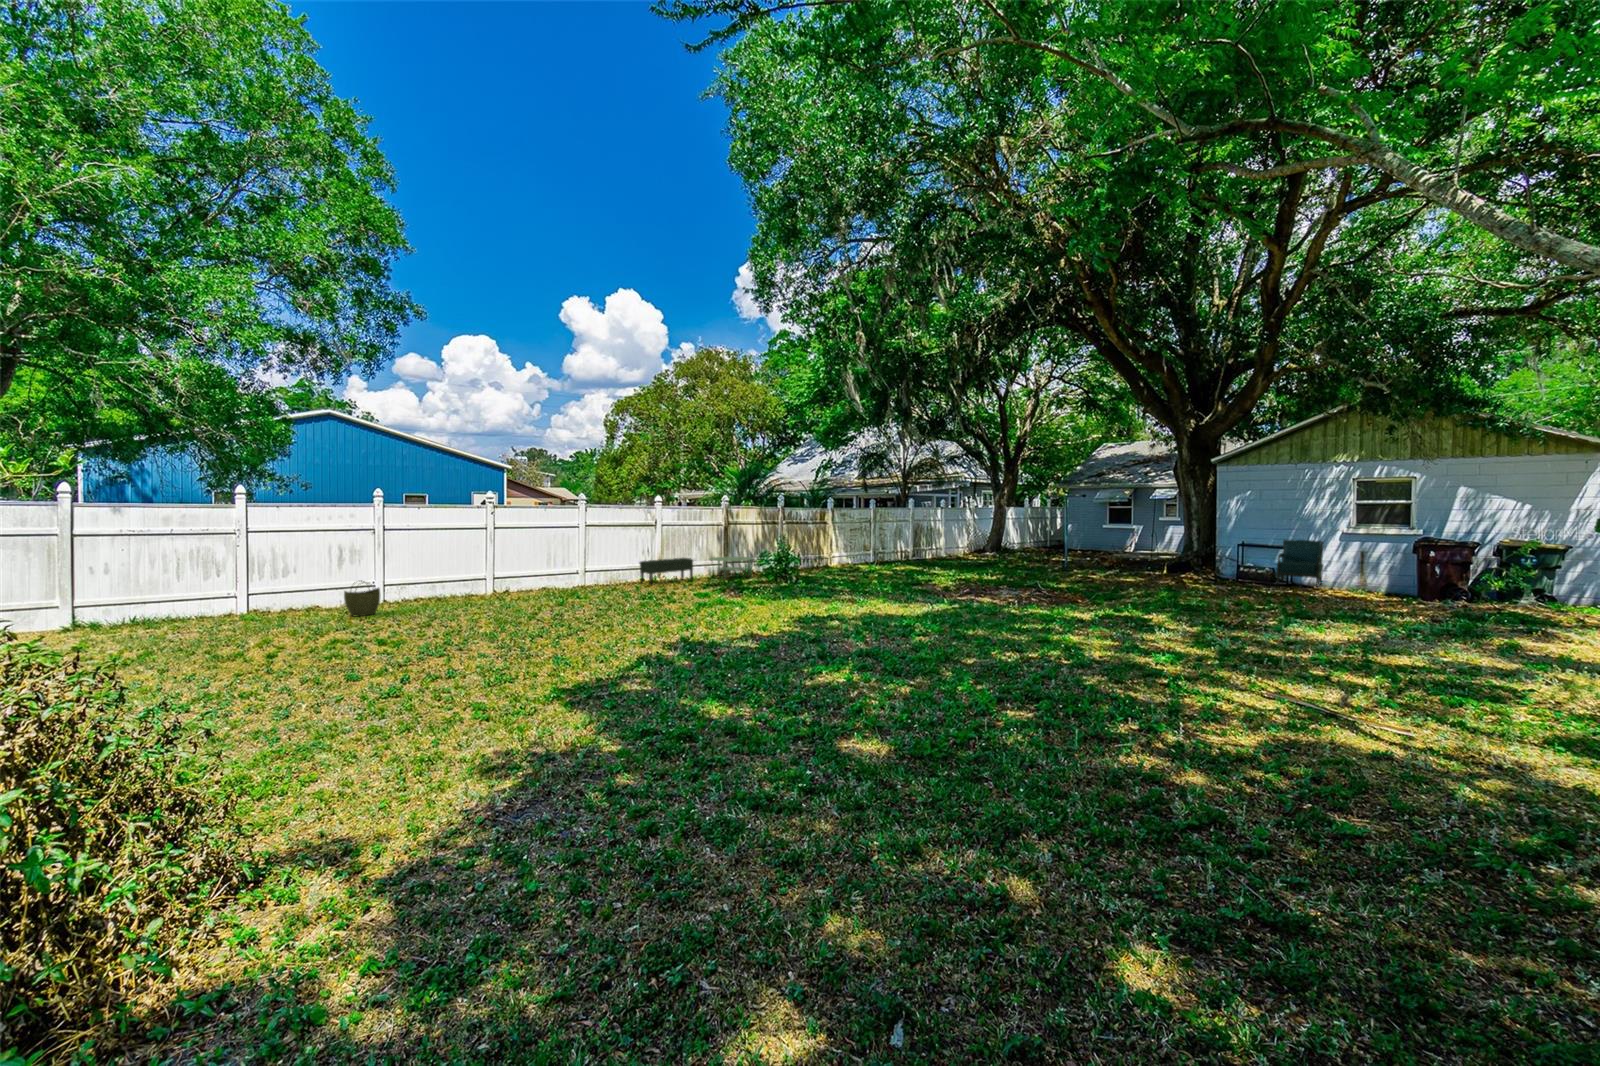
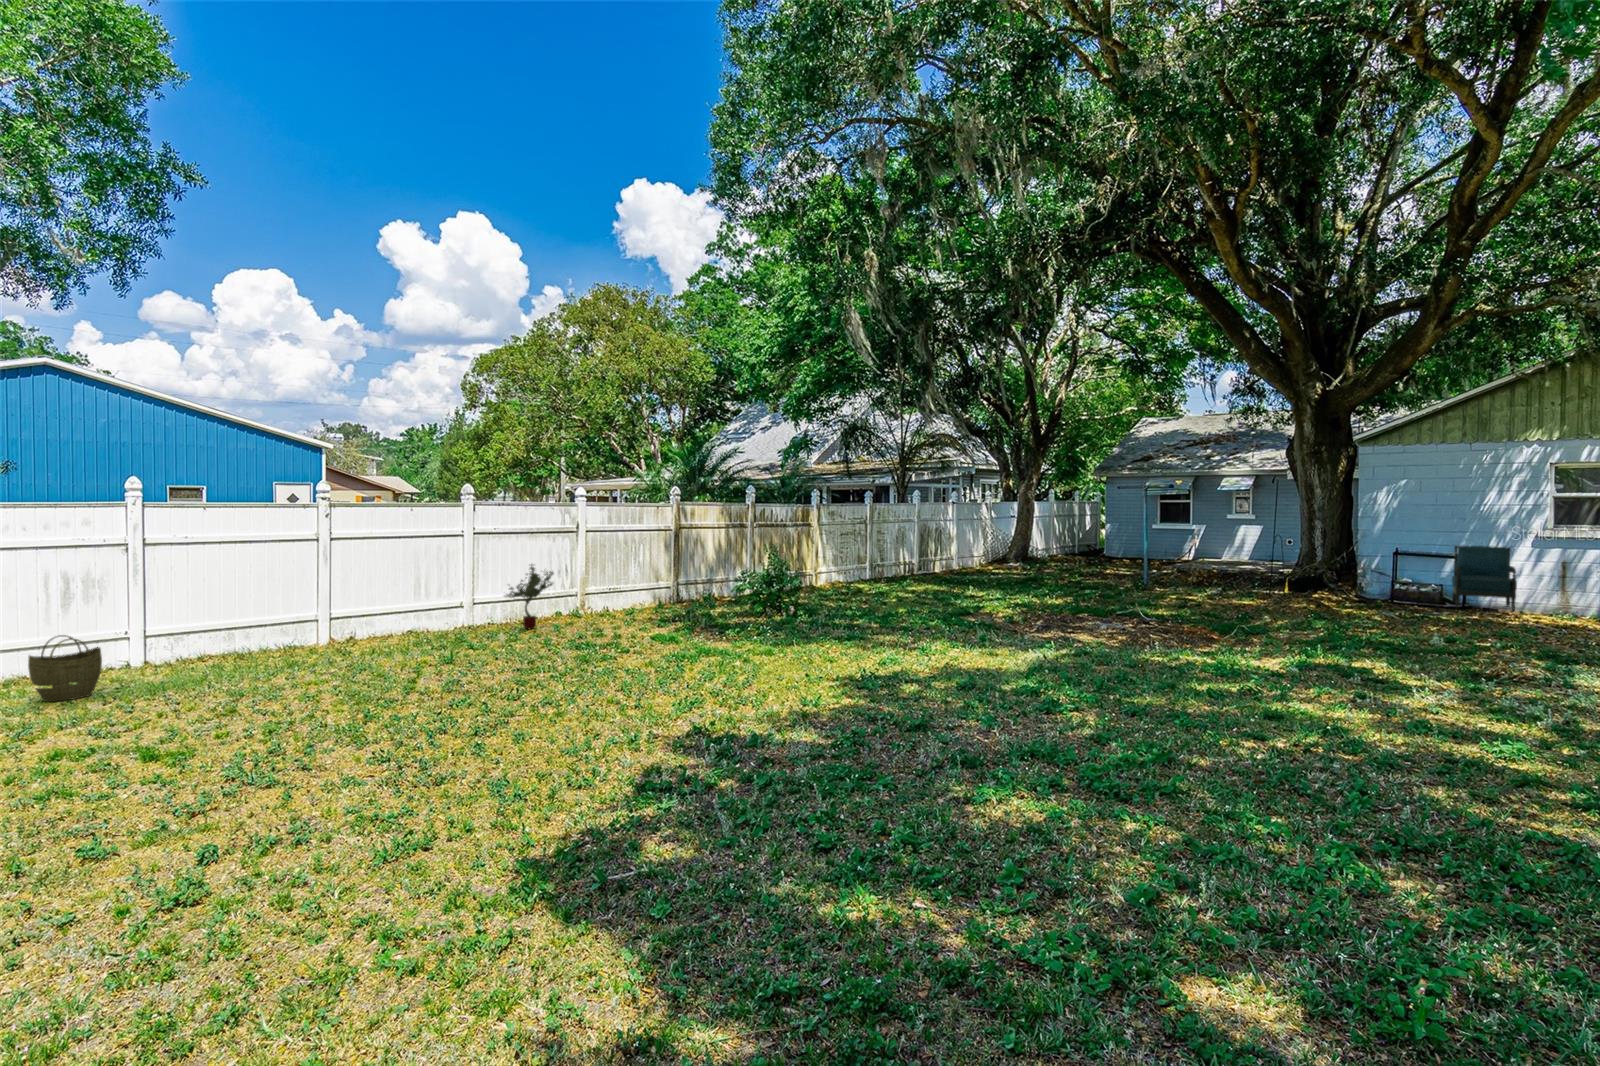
potted tree: none [607,546,640,587] -> present [505,564,554,629]
round table: present [709,557,752,579] -> none [653,576,723,612]
bench: present [640,558,693,585] -> none [551,580,635,625]

